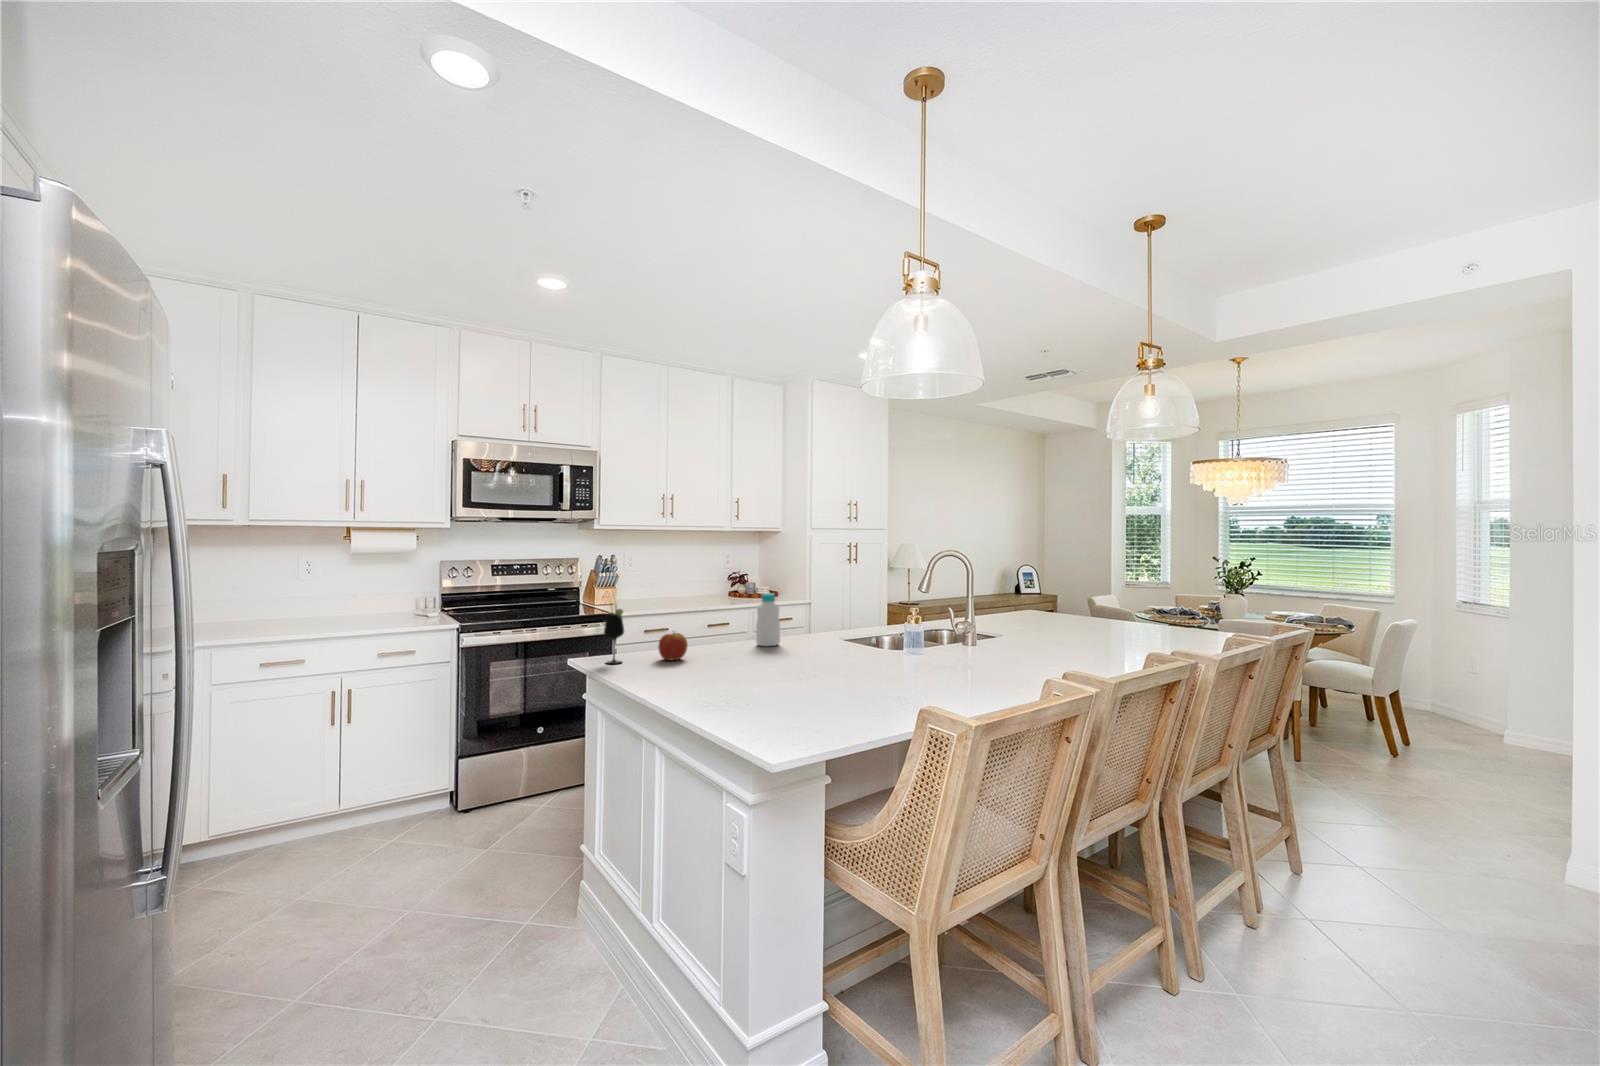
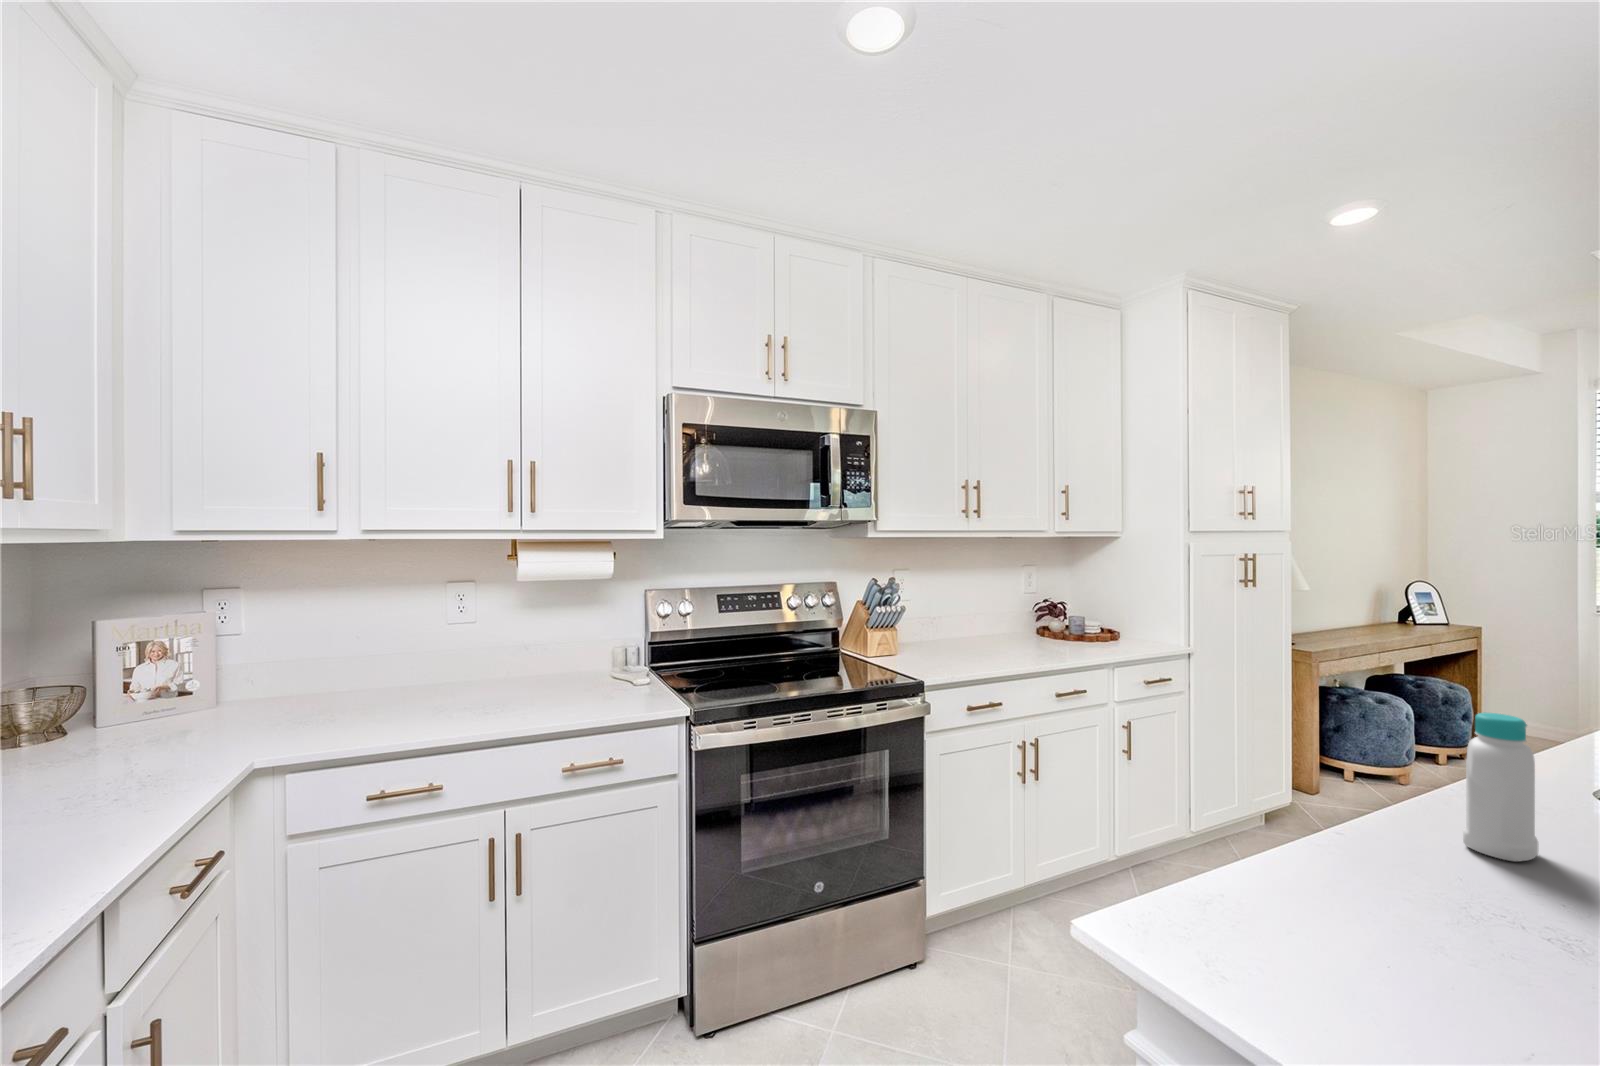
wine glass: present [604,605,624,664] -> none [1217,802,1308,994]
apple: present [658,633,688,660] -> none [1350,869,1466,973]

